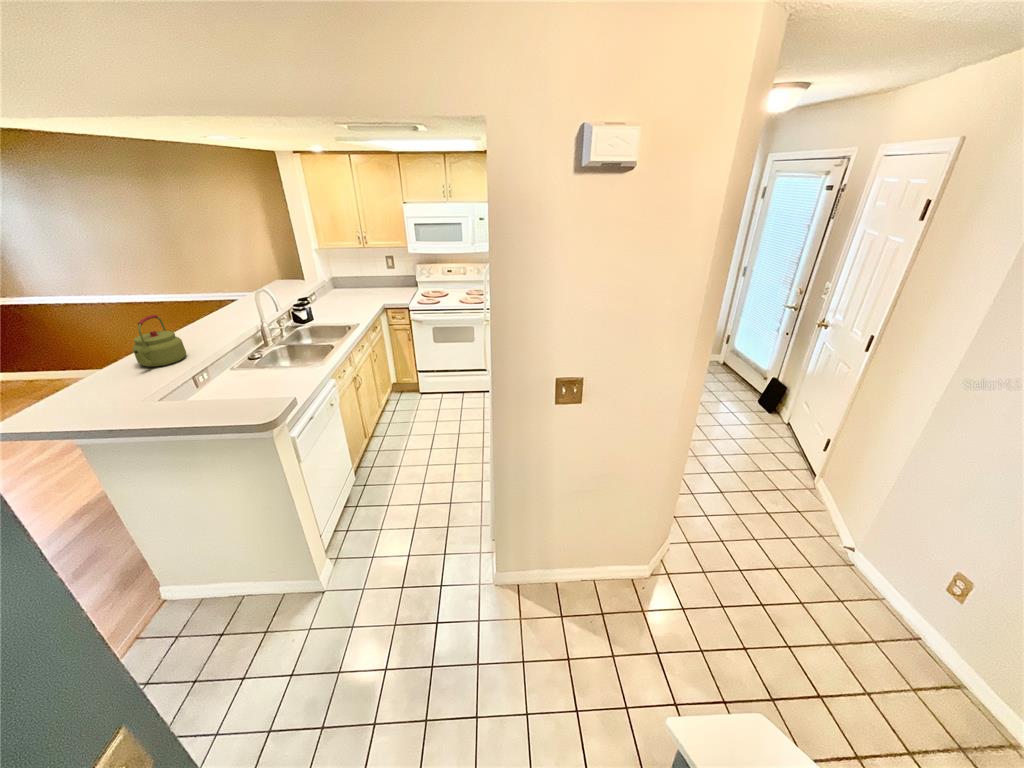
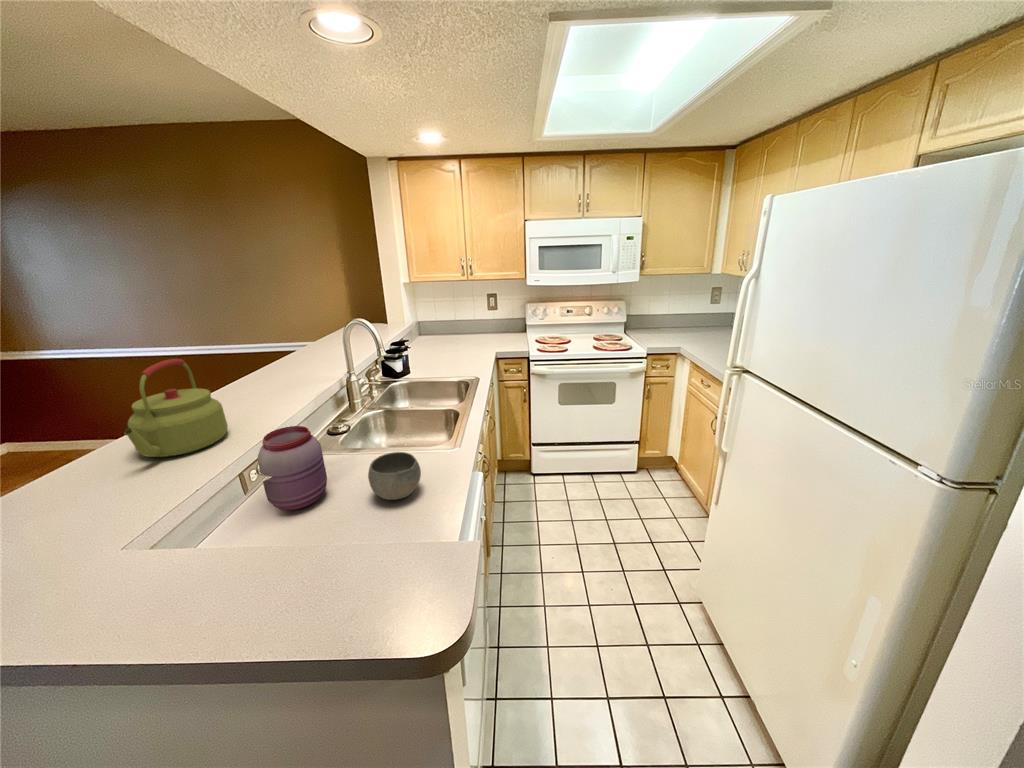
jar: none [203,350,242,392] -> present [258,426,327,510]
bowl: none [262,364,291,387] -> present [368,452,421,500]

